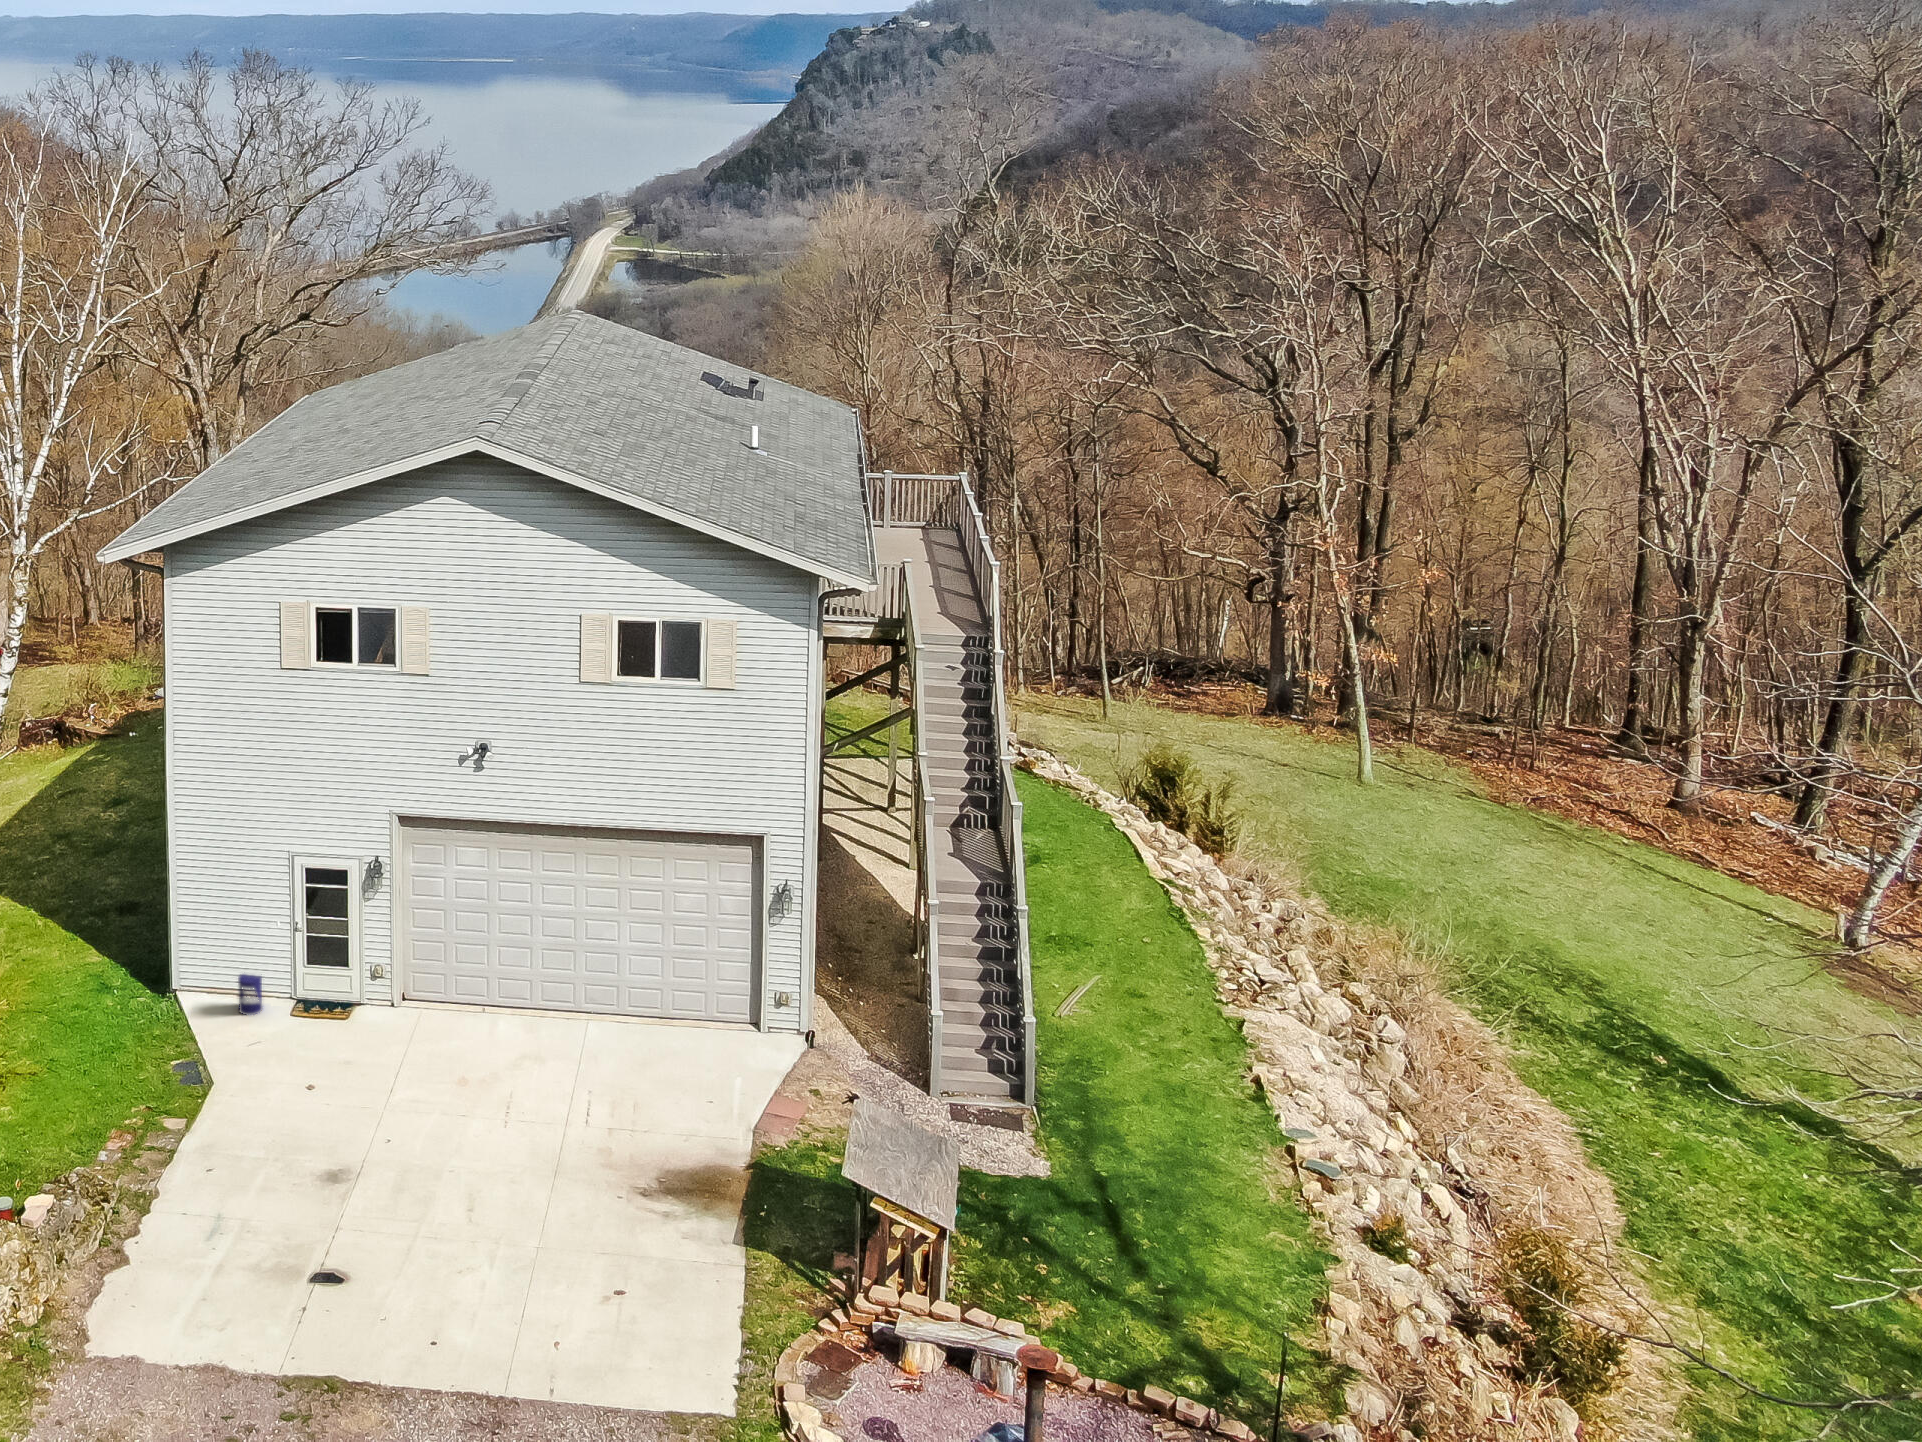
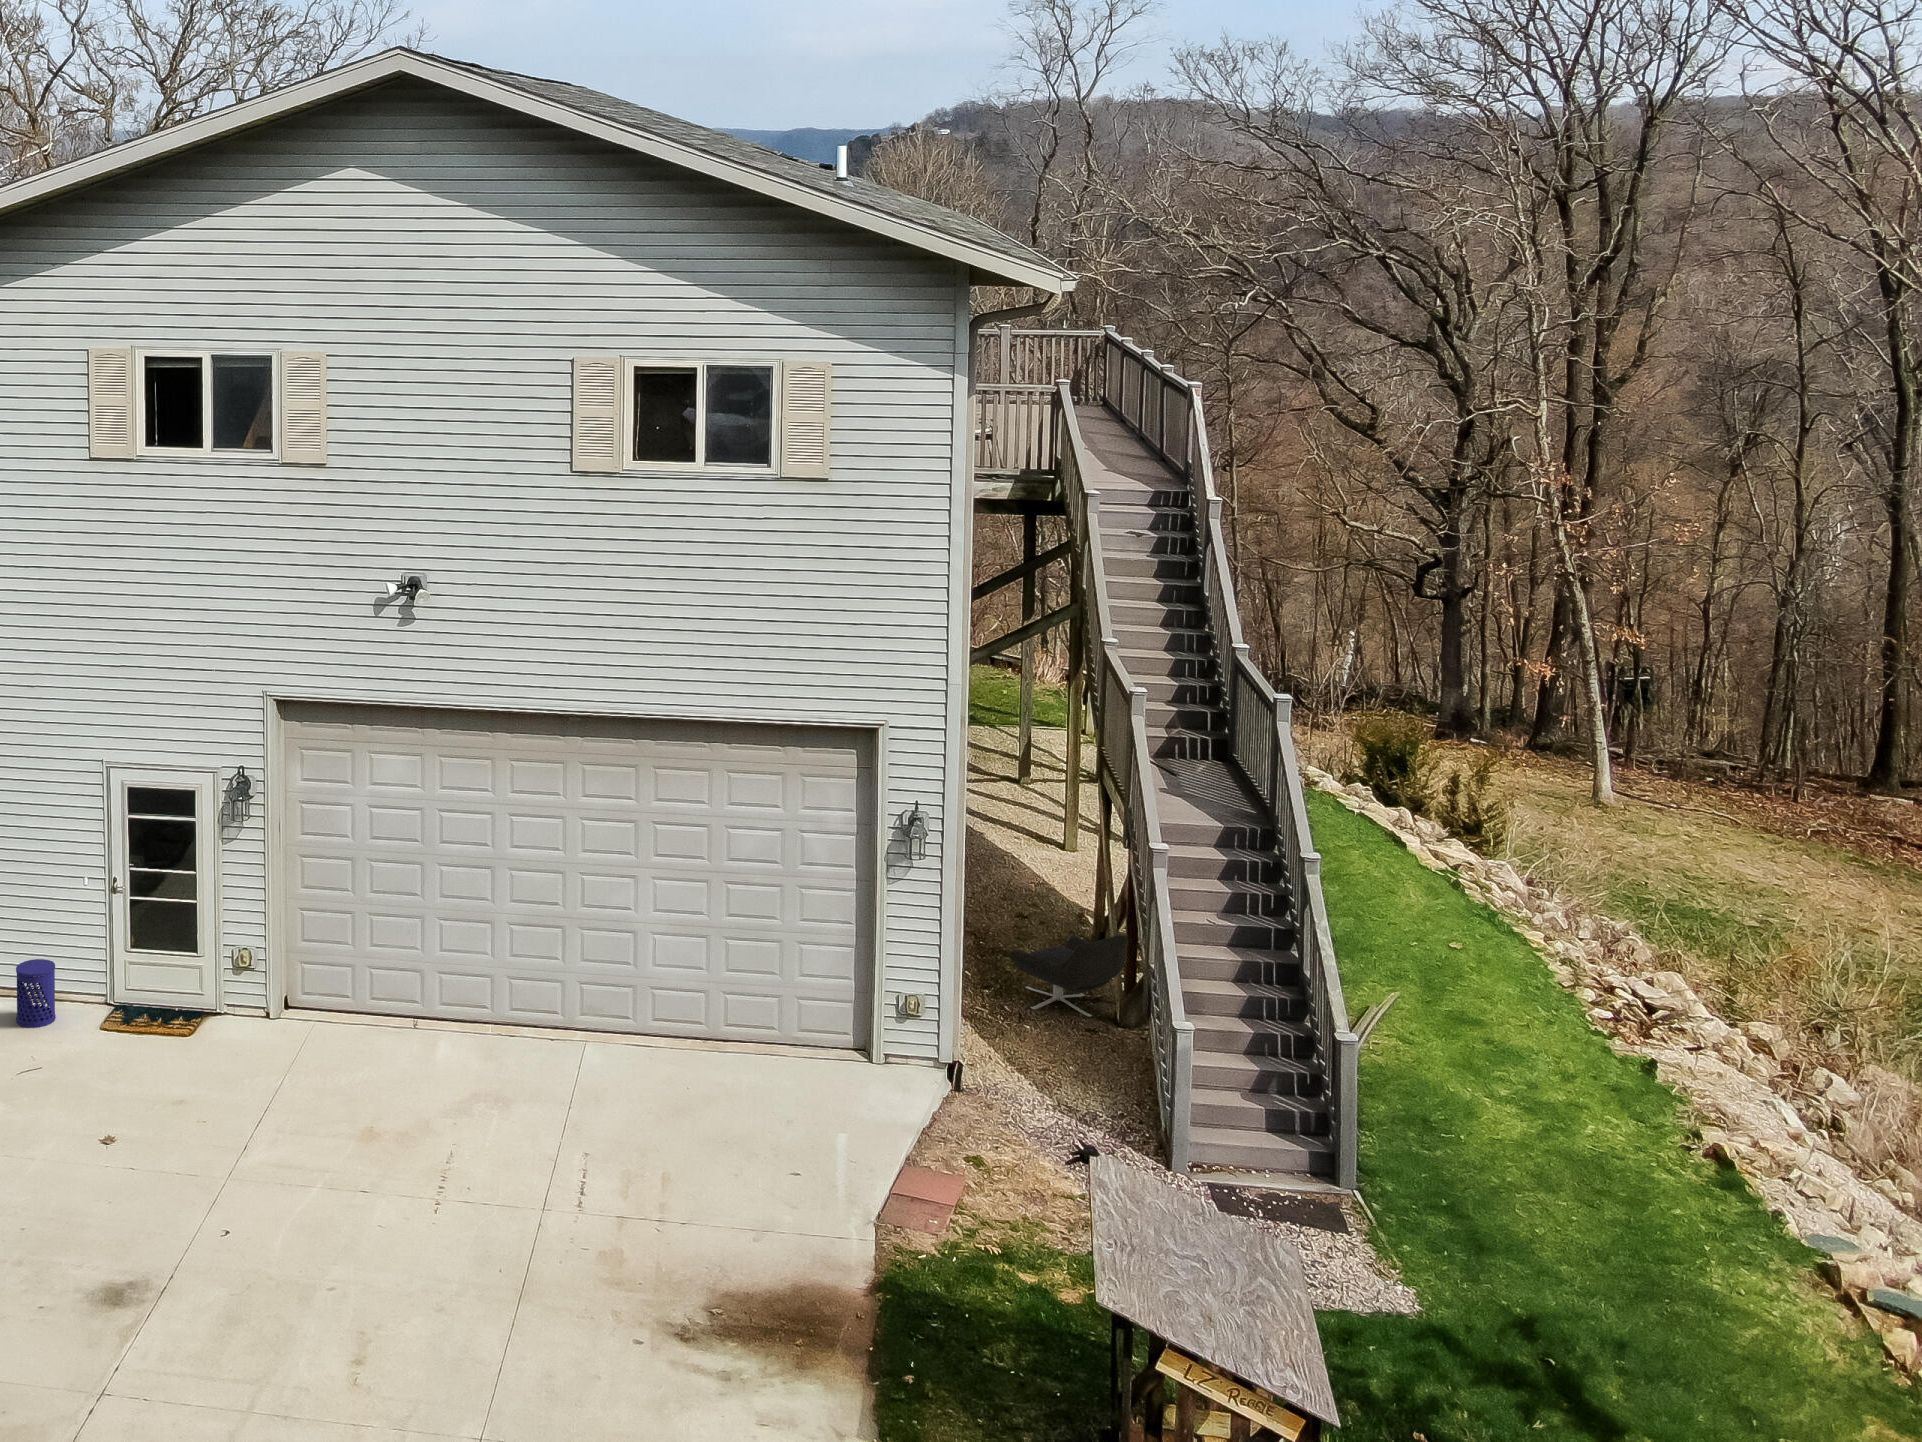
lounge chair: none [855,943,927,996] -> present [1009,935,1128,1017]

